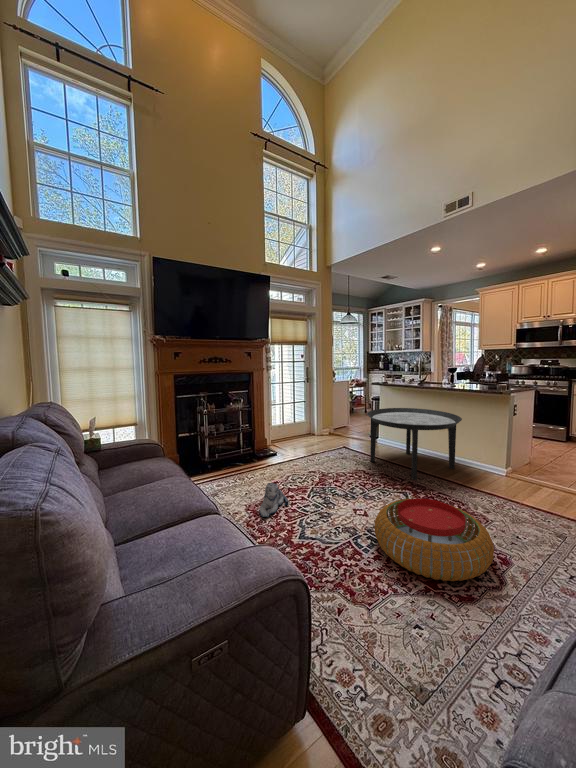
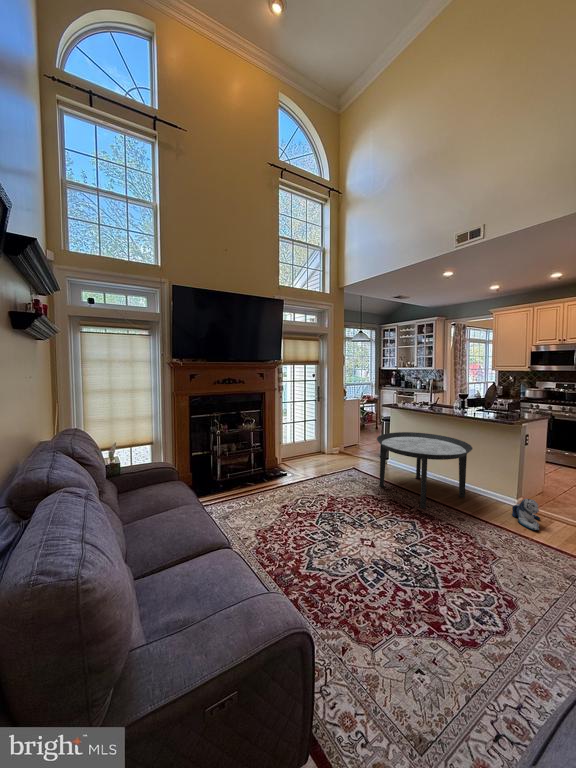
plush toy: present [260,483,289,517] -> present [512,499,540,530]
pouf: present [375,498,494,581] -> none [381,533,499,624]

